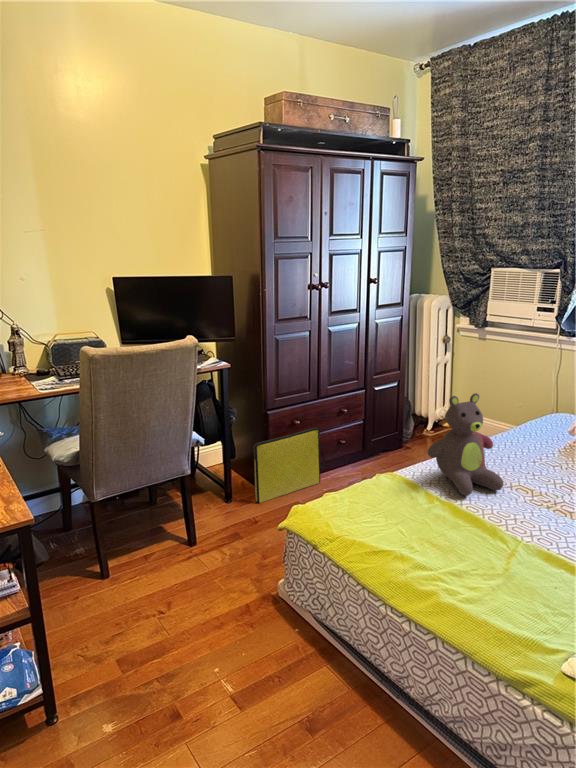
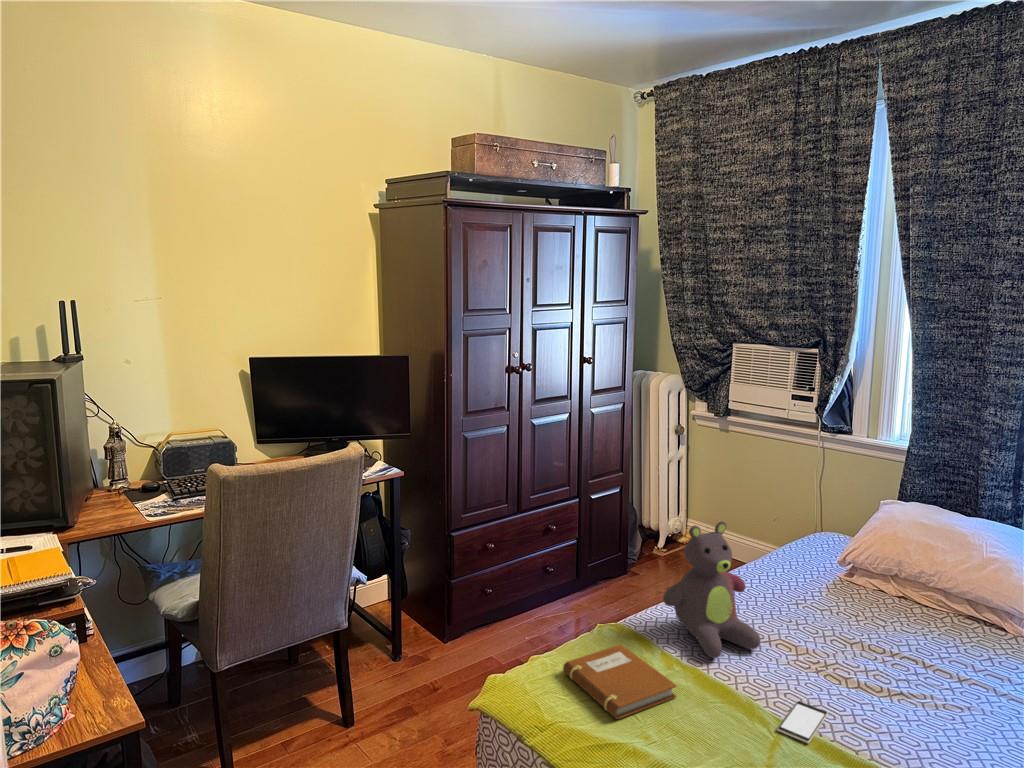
bag: present [253,427,325,503] -> none [431,552,526,660]
notebook: none [349,485,436,535] -> present [563,644,677,719]
smartphone: none [514,525,555,554] -> present [777,701,828,743]

